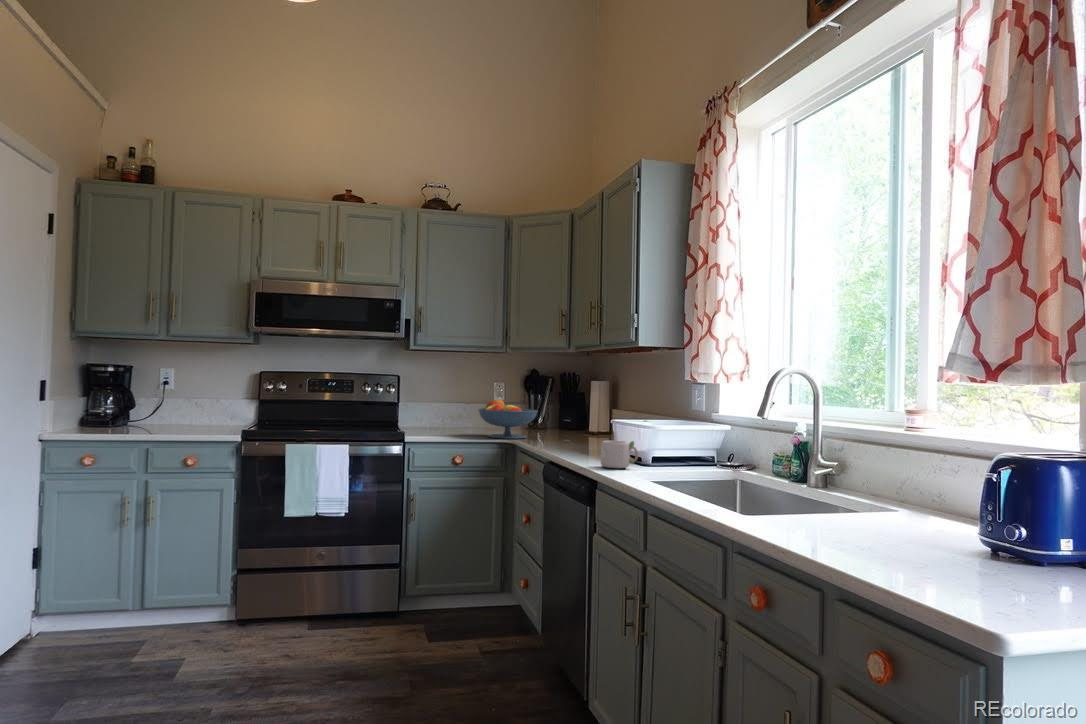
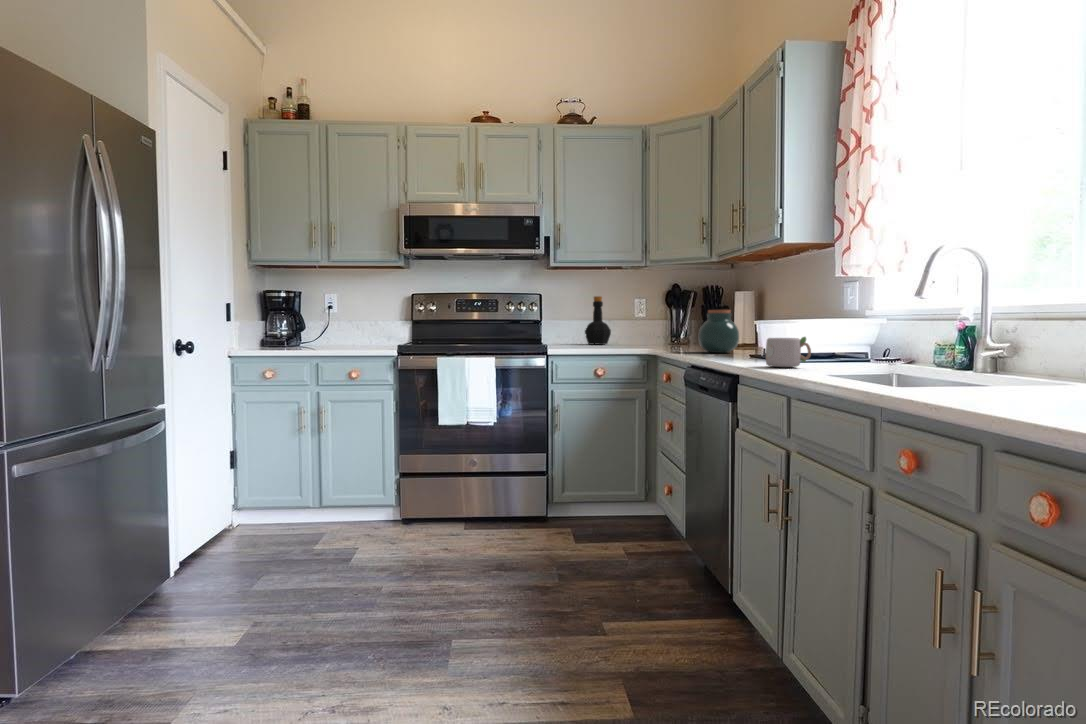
bottle: none [445,379,472,429] -> present [585,296,611,345]
fruit bowl: present [479,400,538,439] -> none [619,312,681,350]
jar: none [552,403,589,444] -> present [699,310,739,353]

